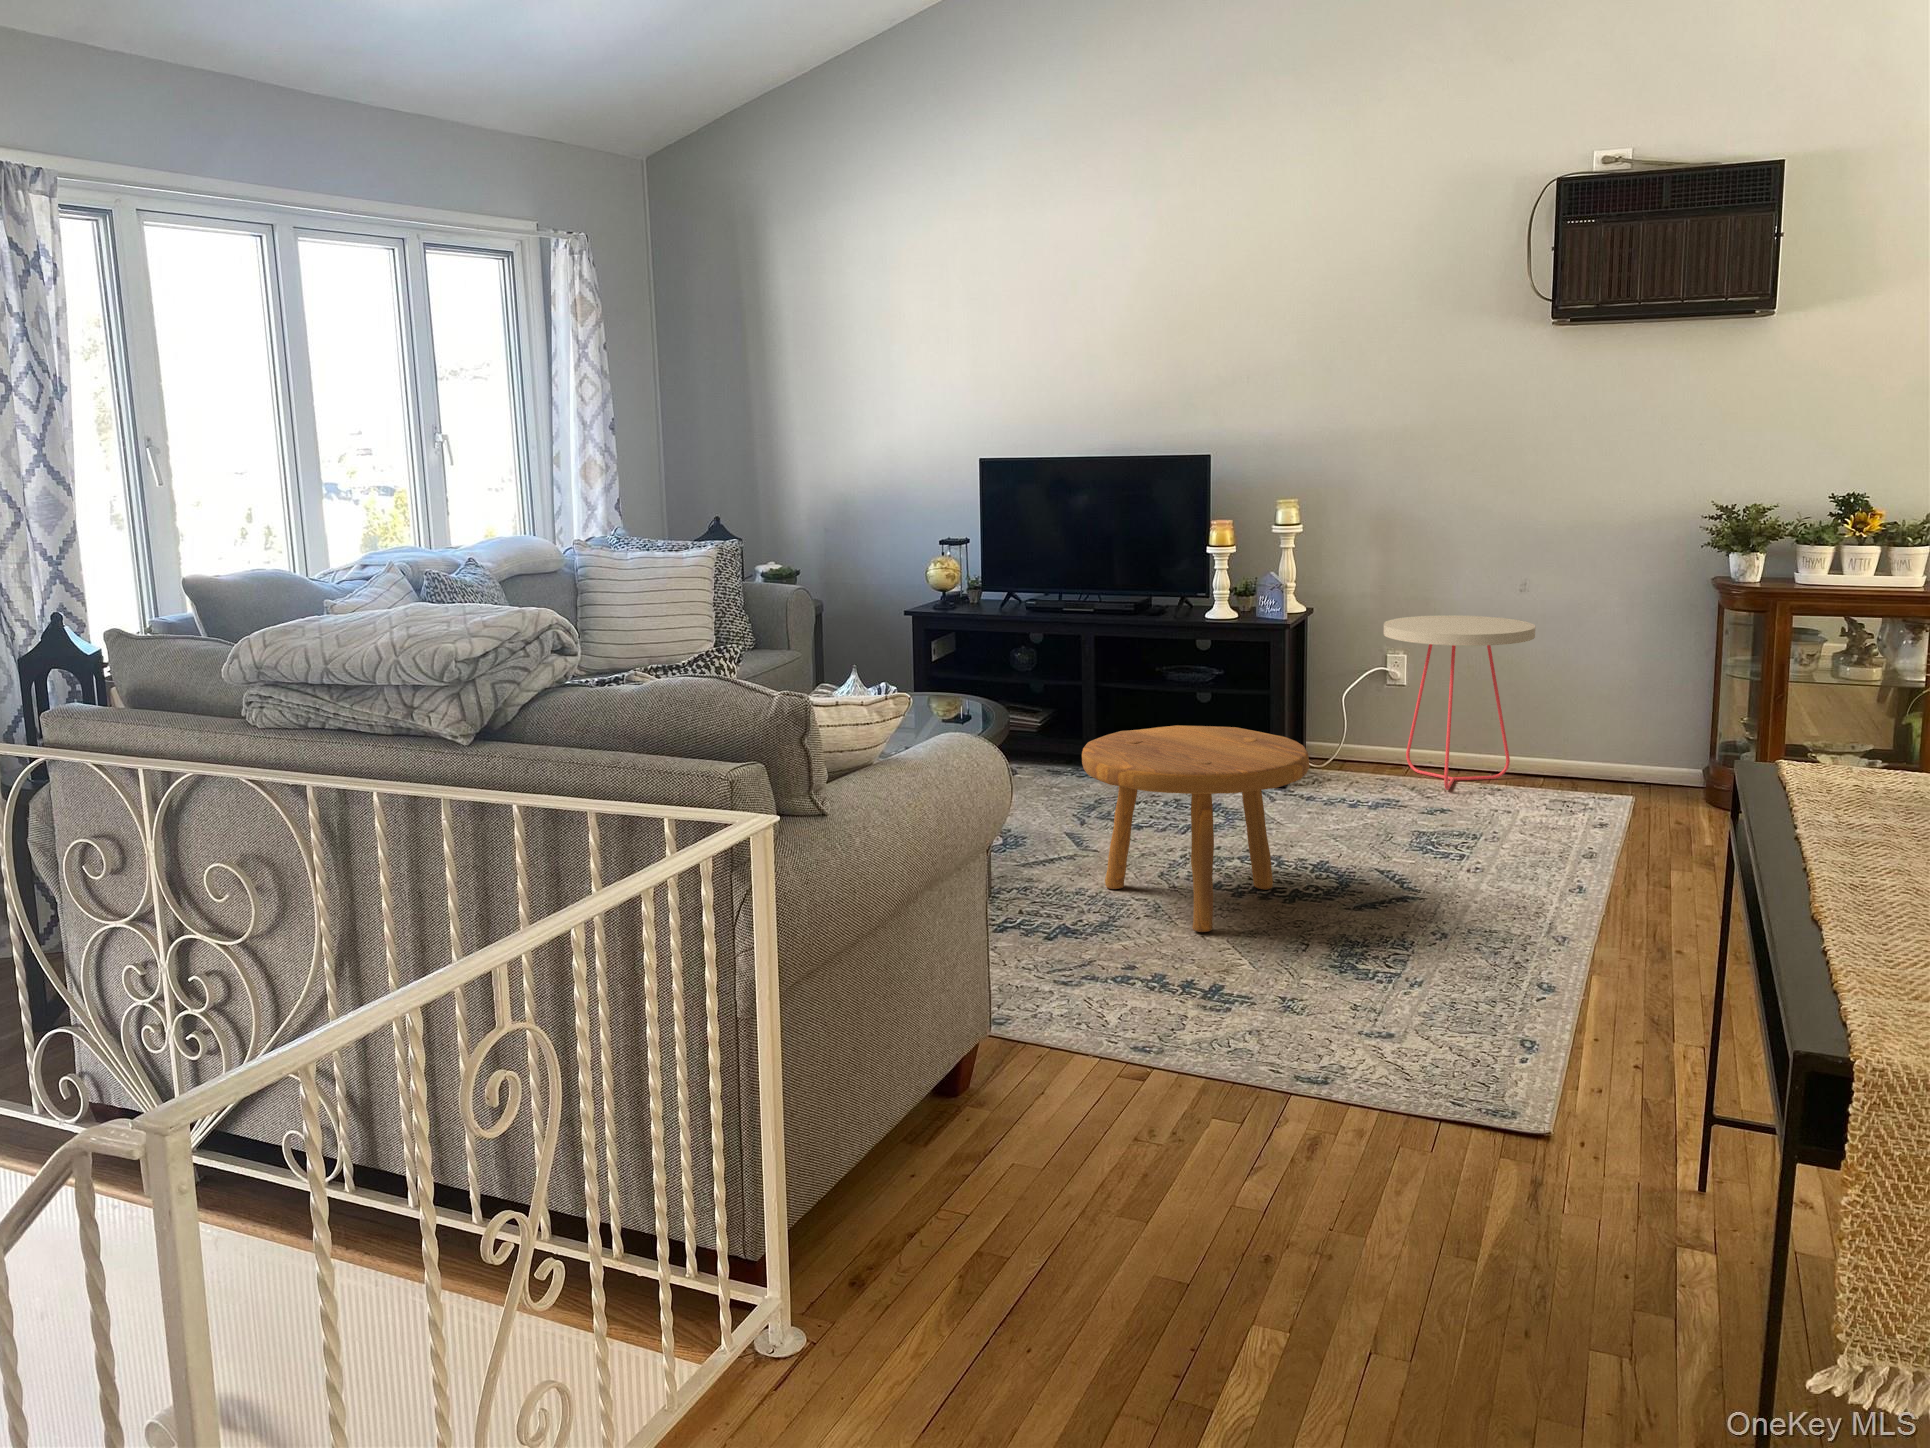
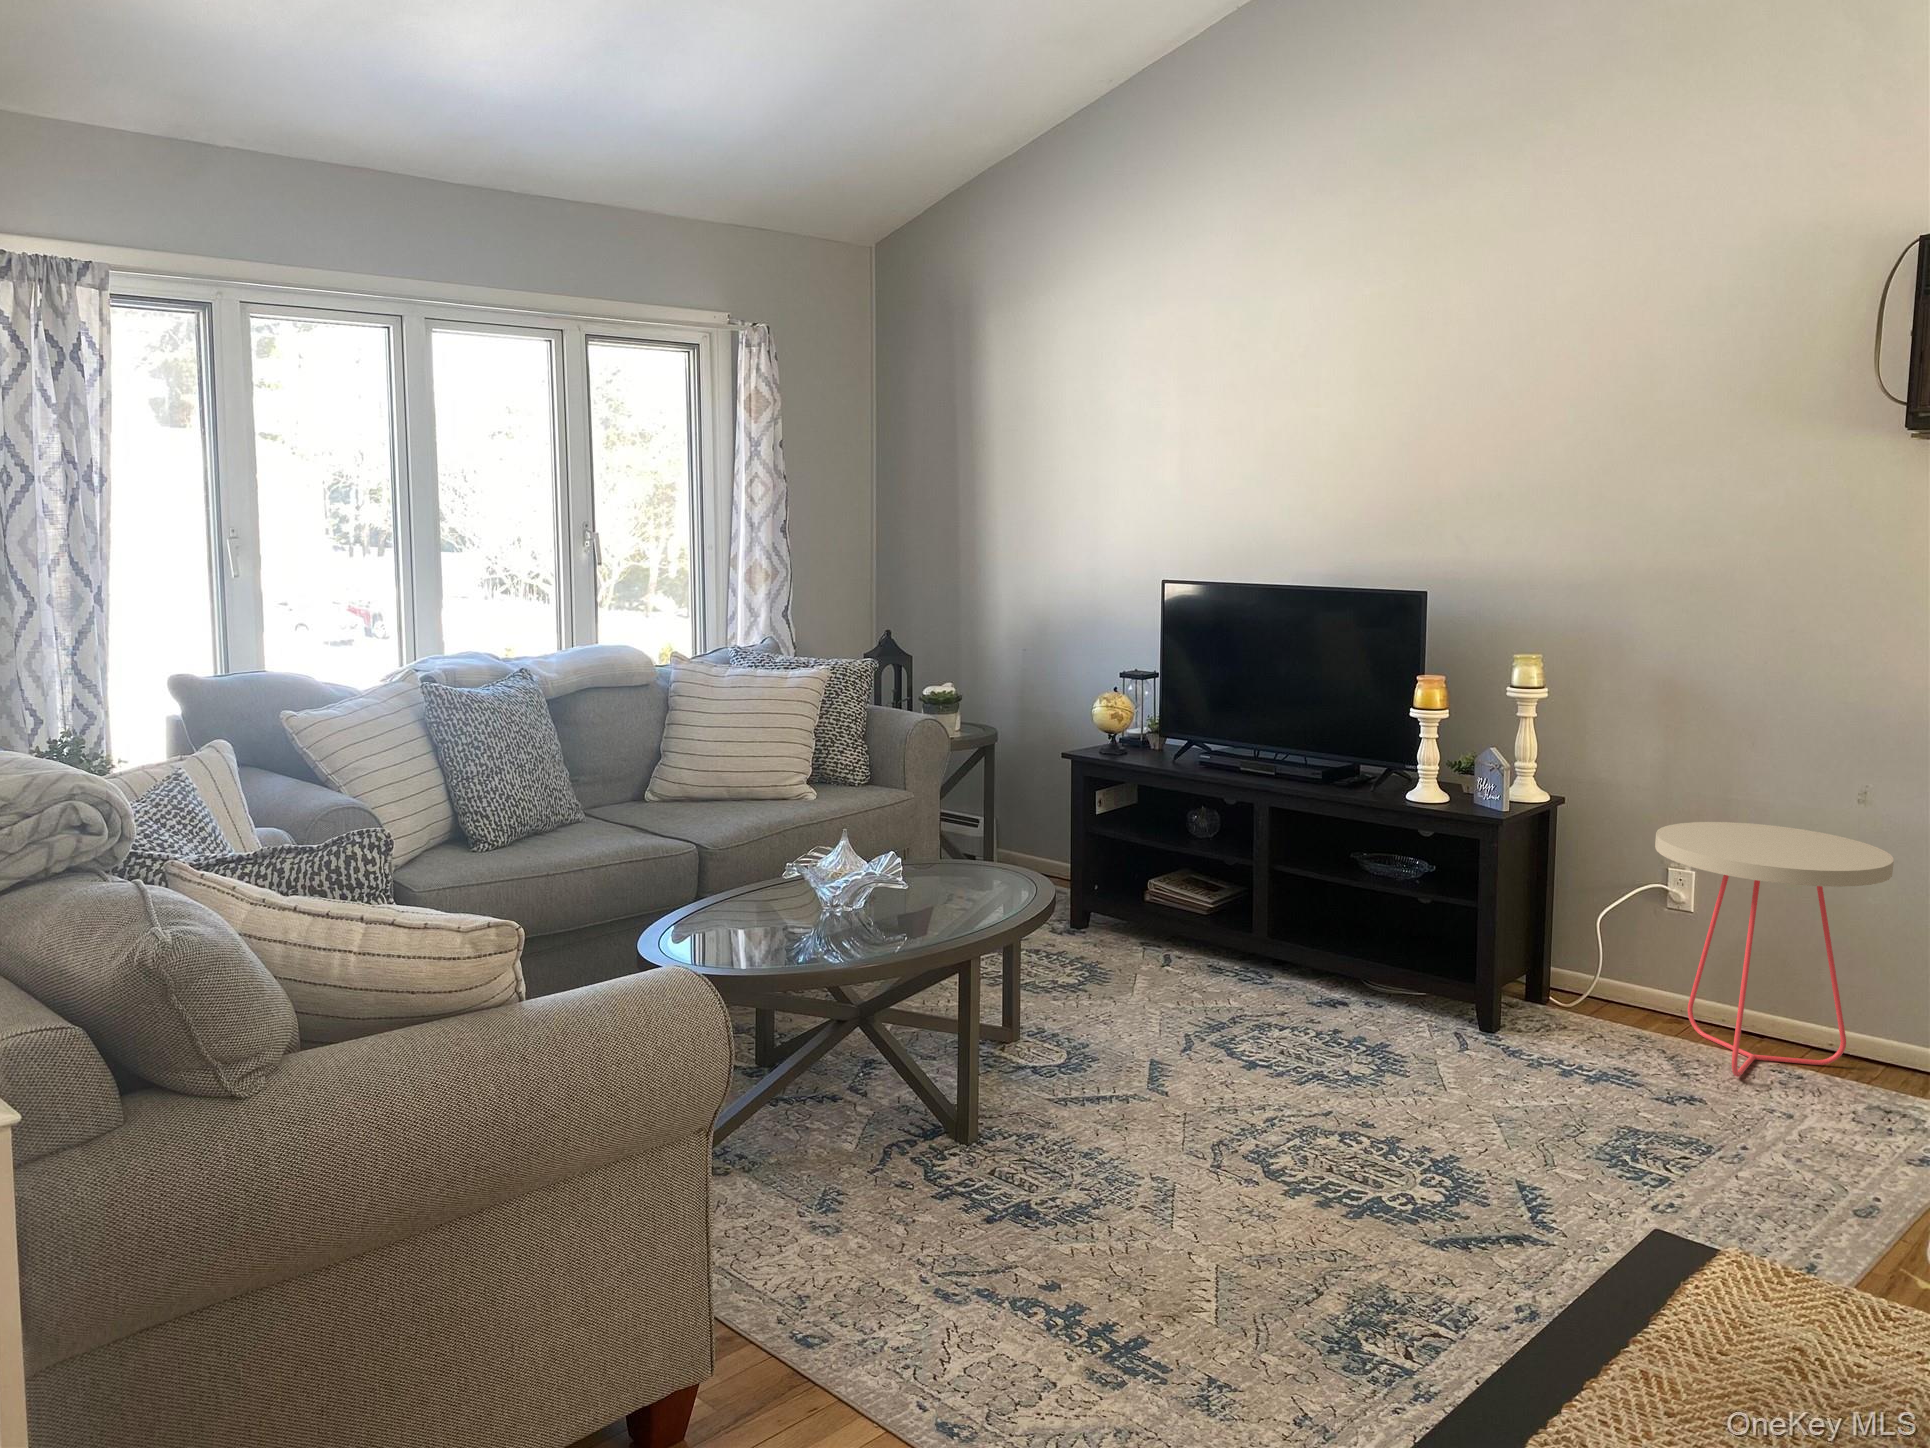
footstool: present [1082,725,1309,932] -> none [1109,972,1439,1310]

